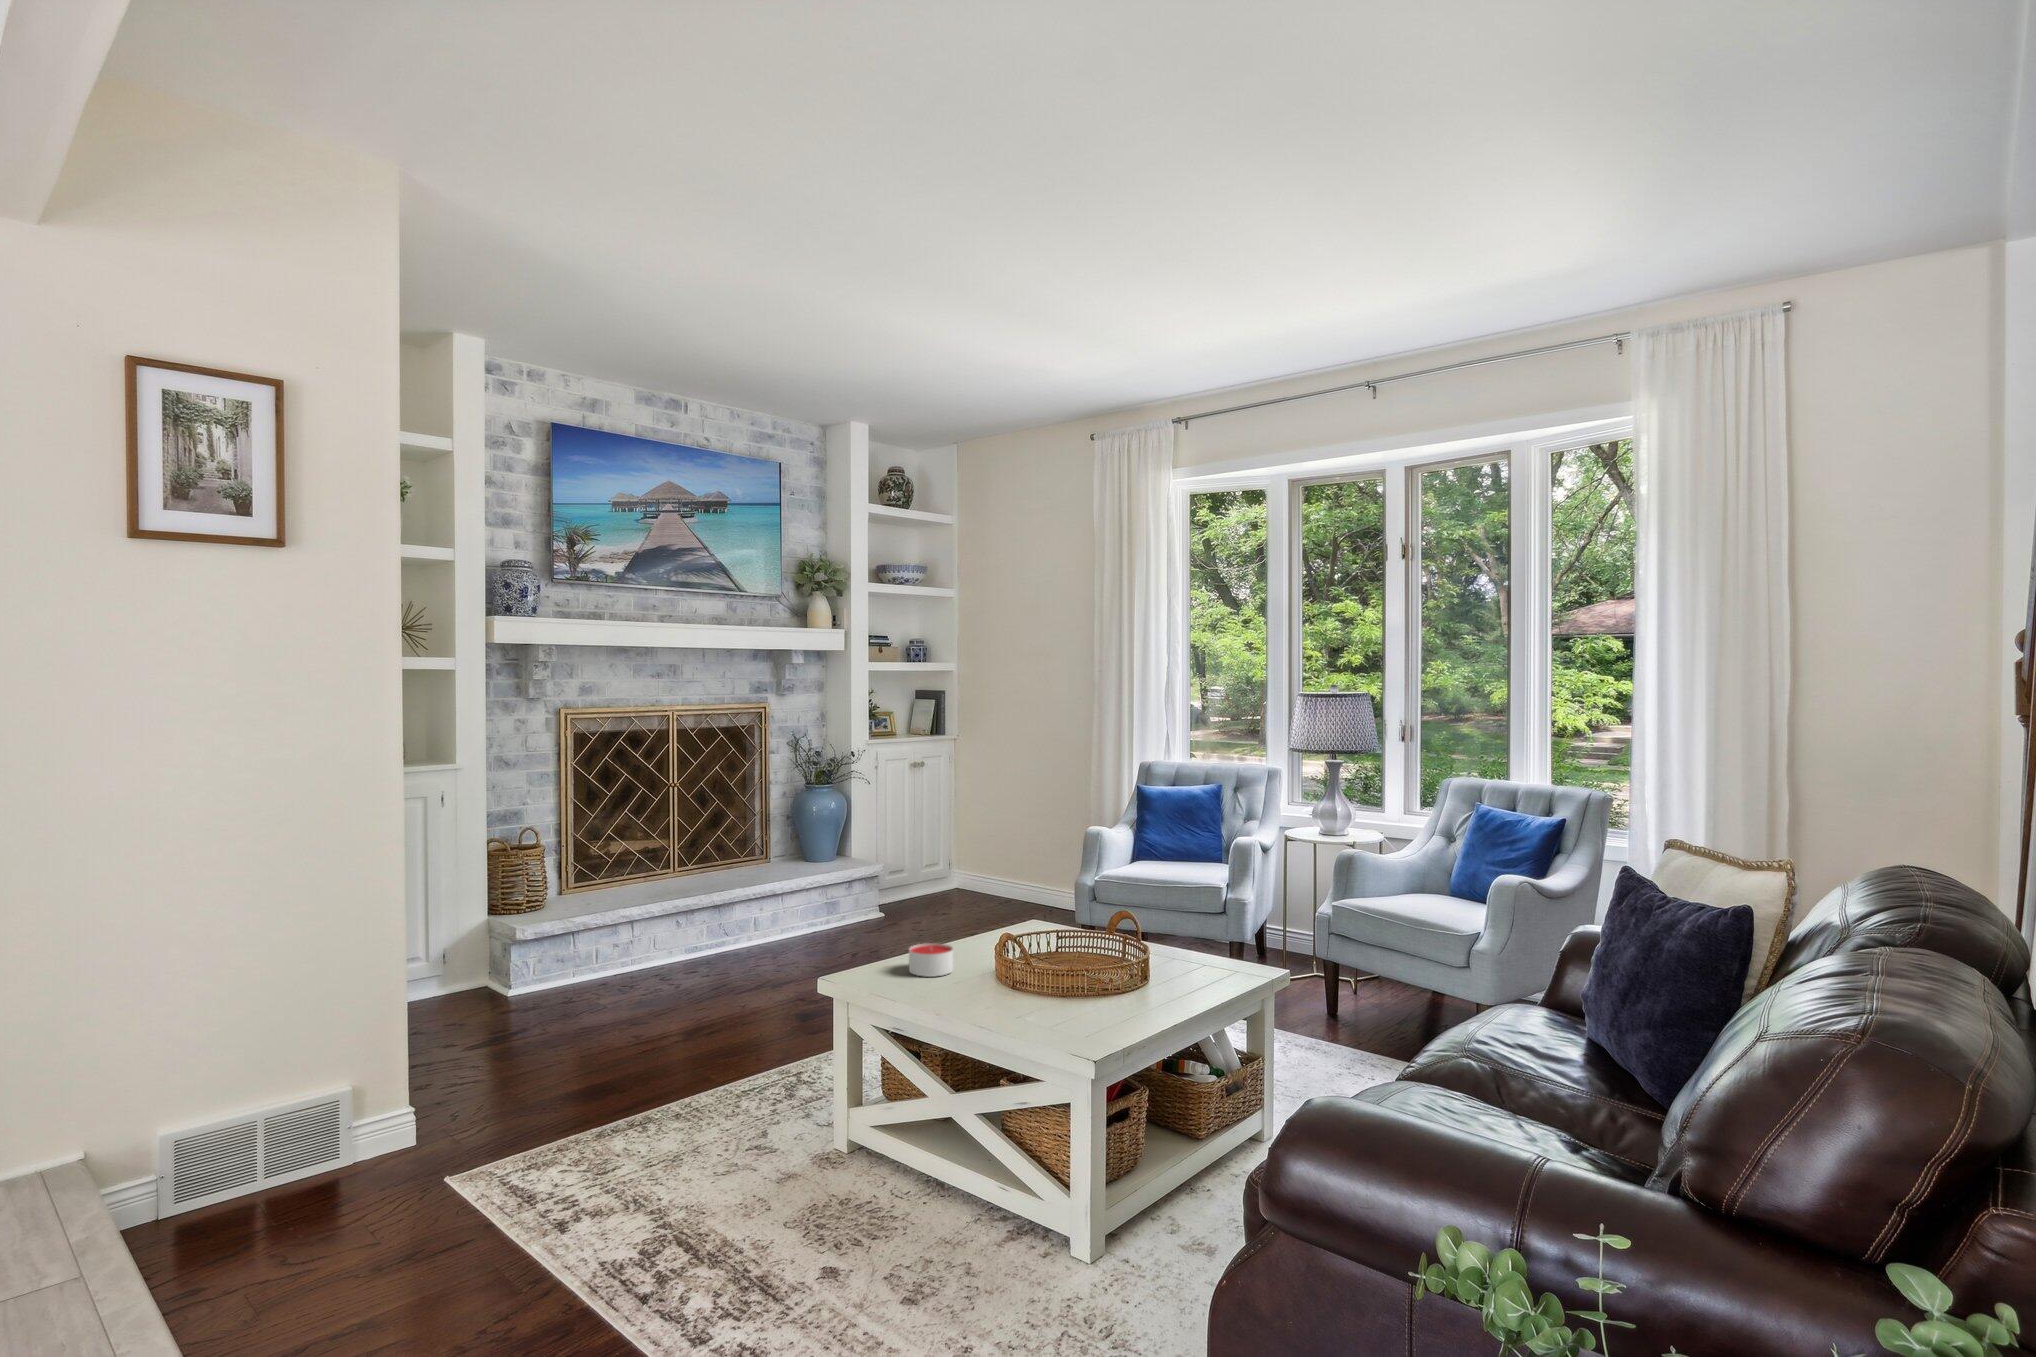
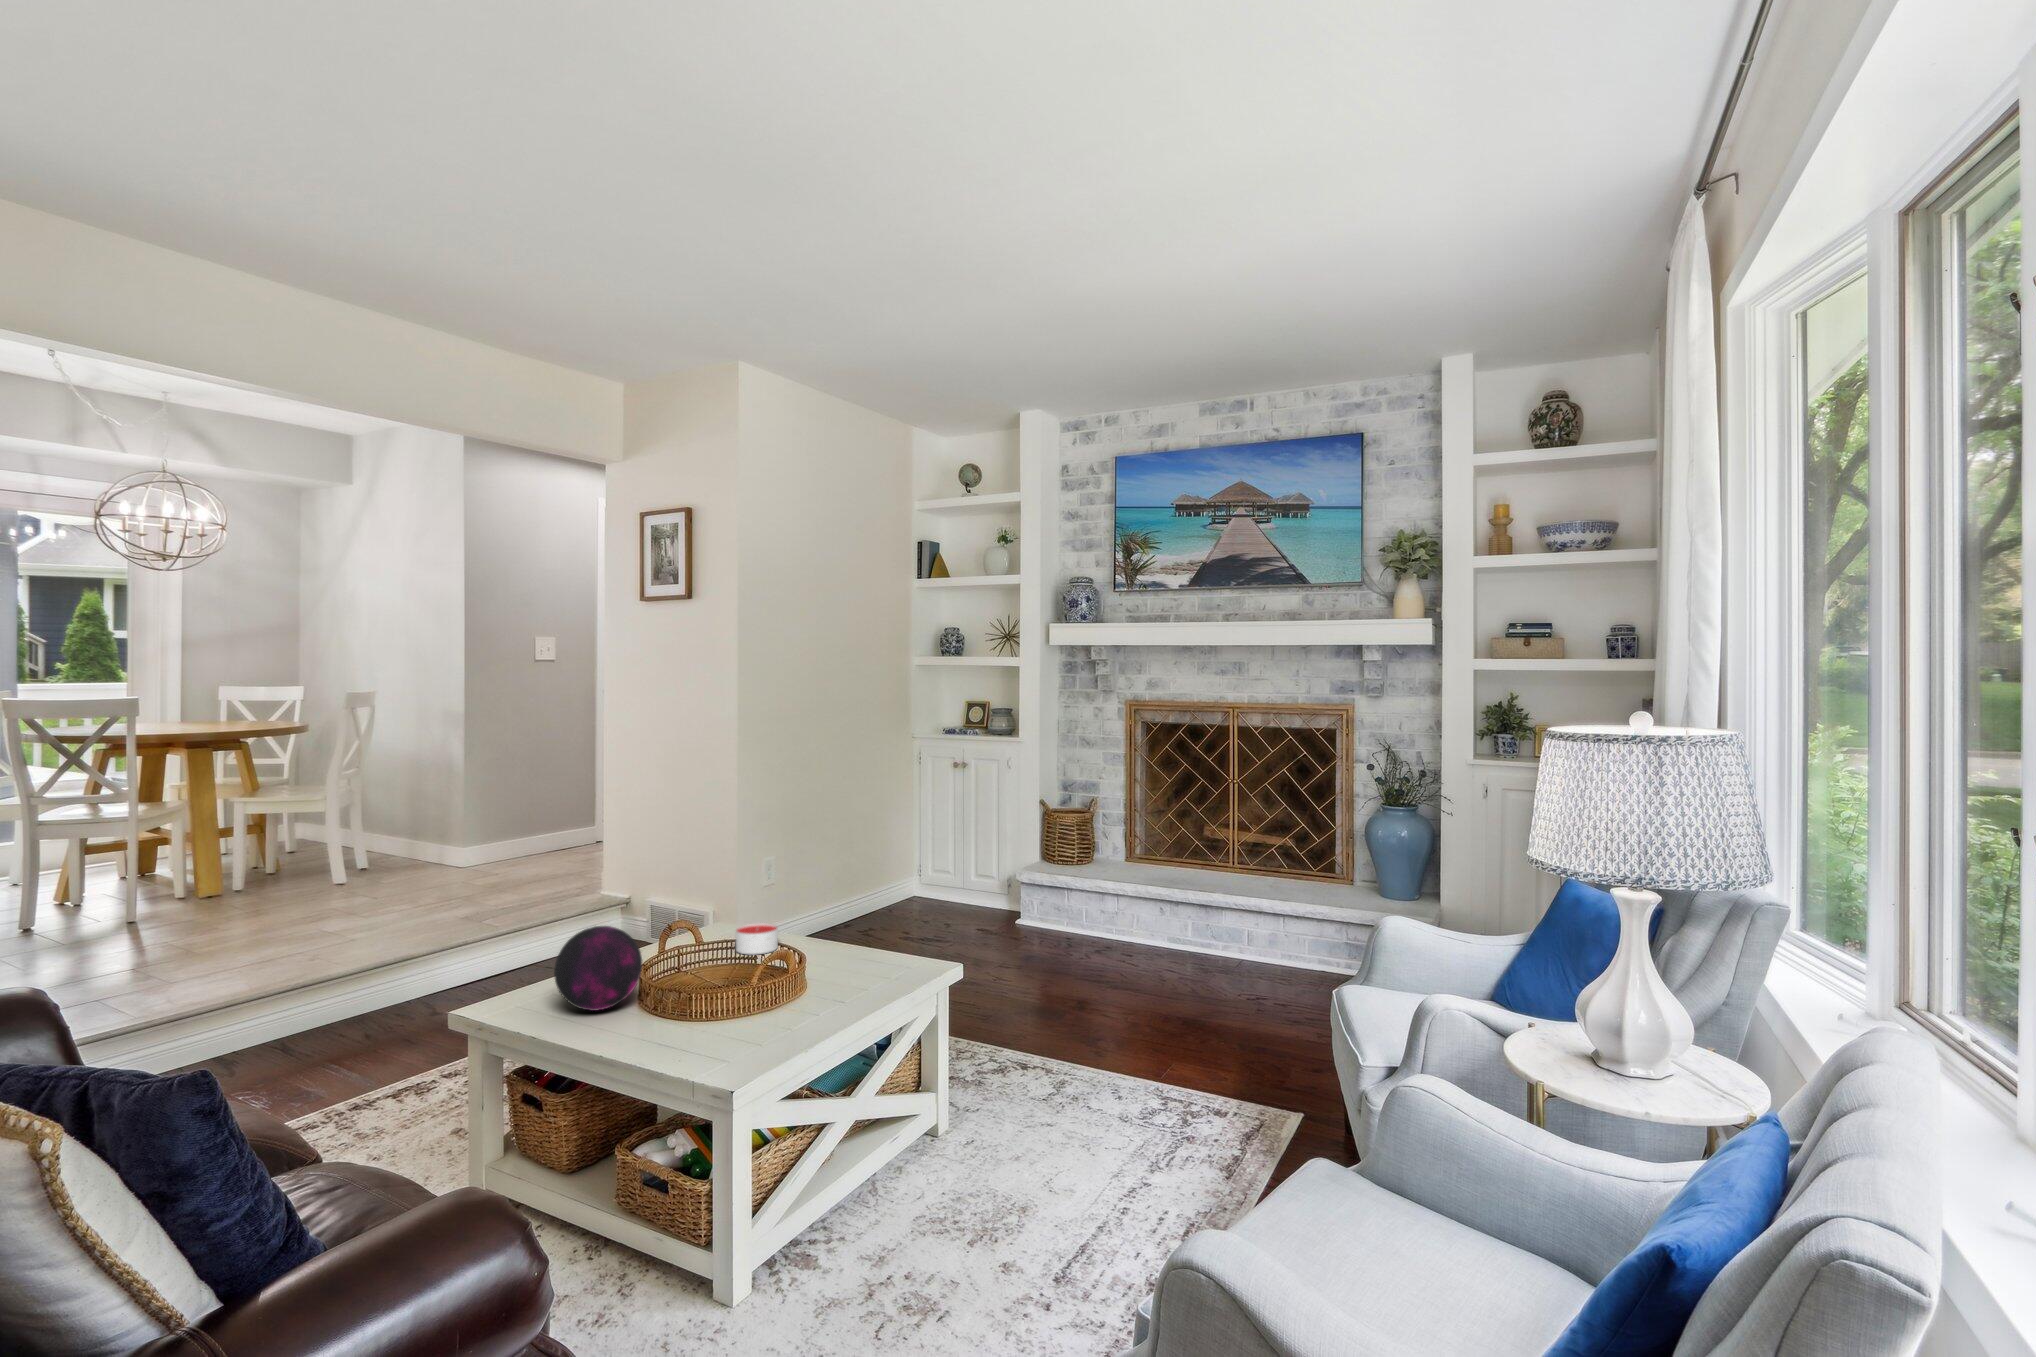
decorative orb: none [1043,934,1128,1022] -> present [554,926,642,1011]

